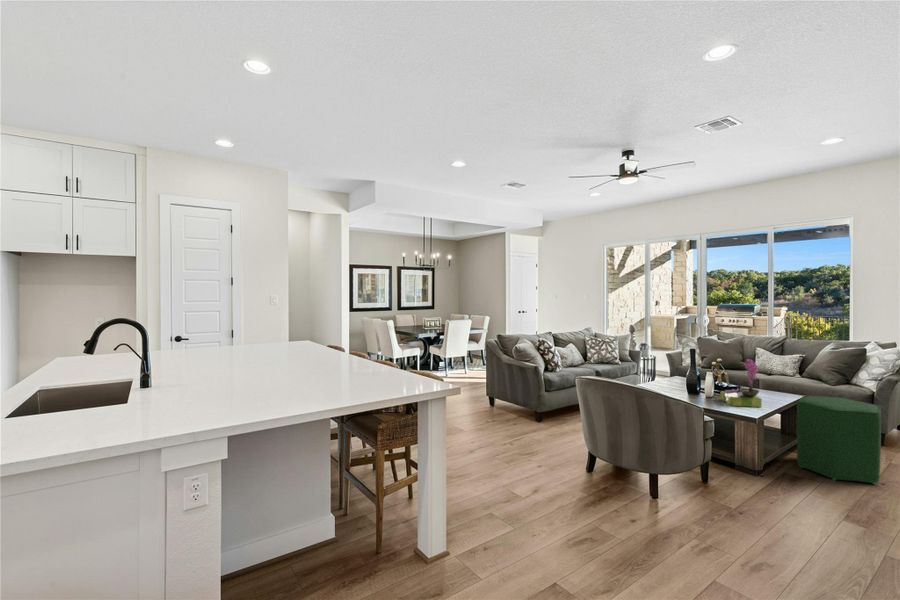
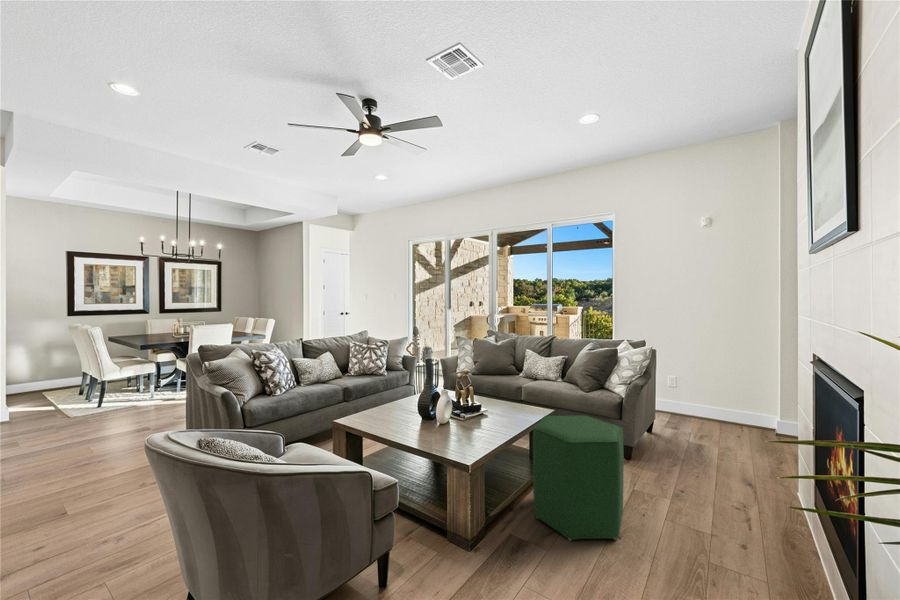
flower arrangement: present [721,359,761,407] -> none [449,370,494,441]

